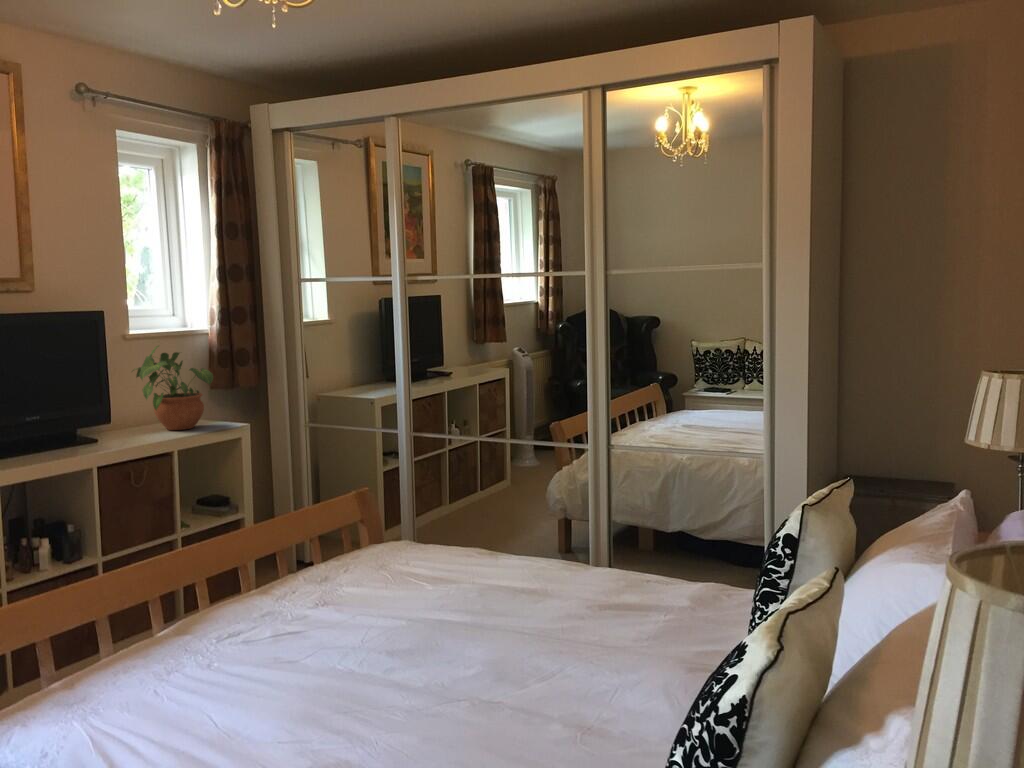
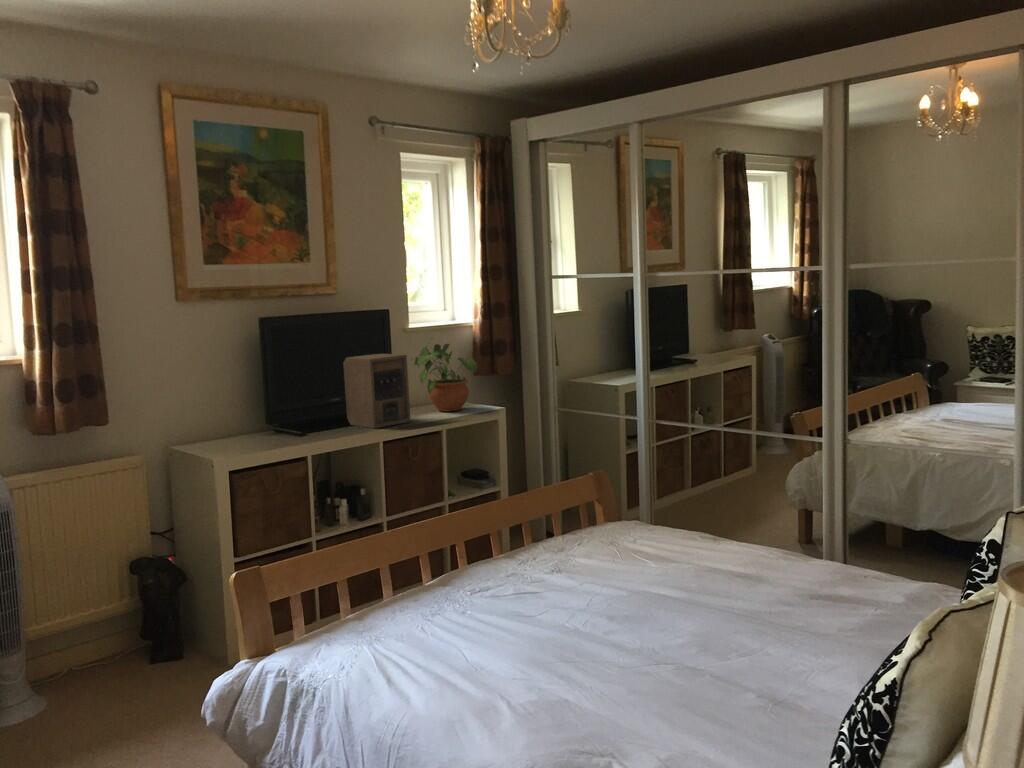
speaker: none [45,363,133,452] -> present [343,354,411,428]

